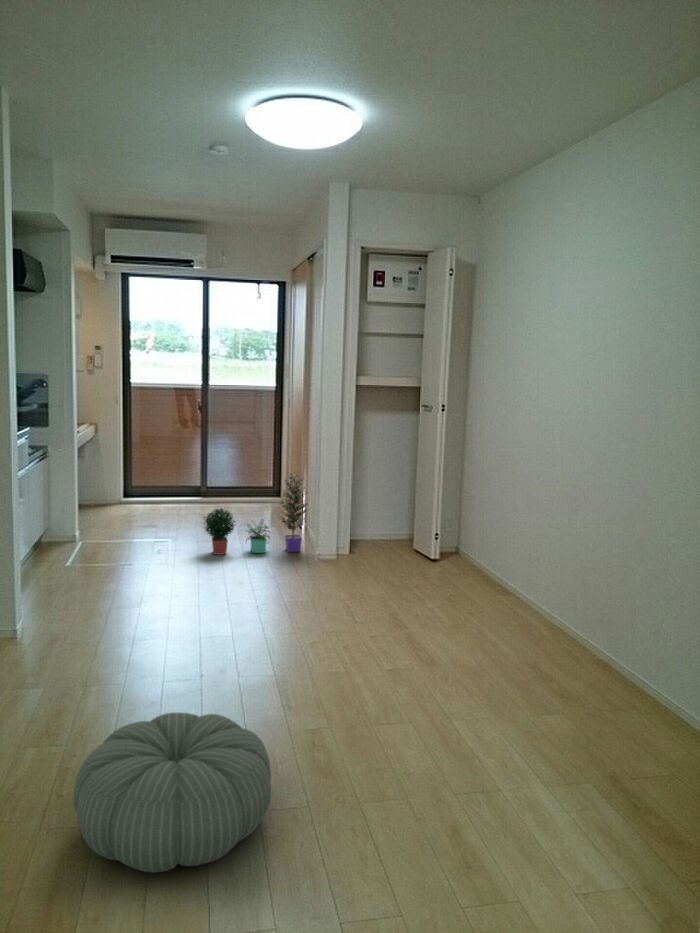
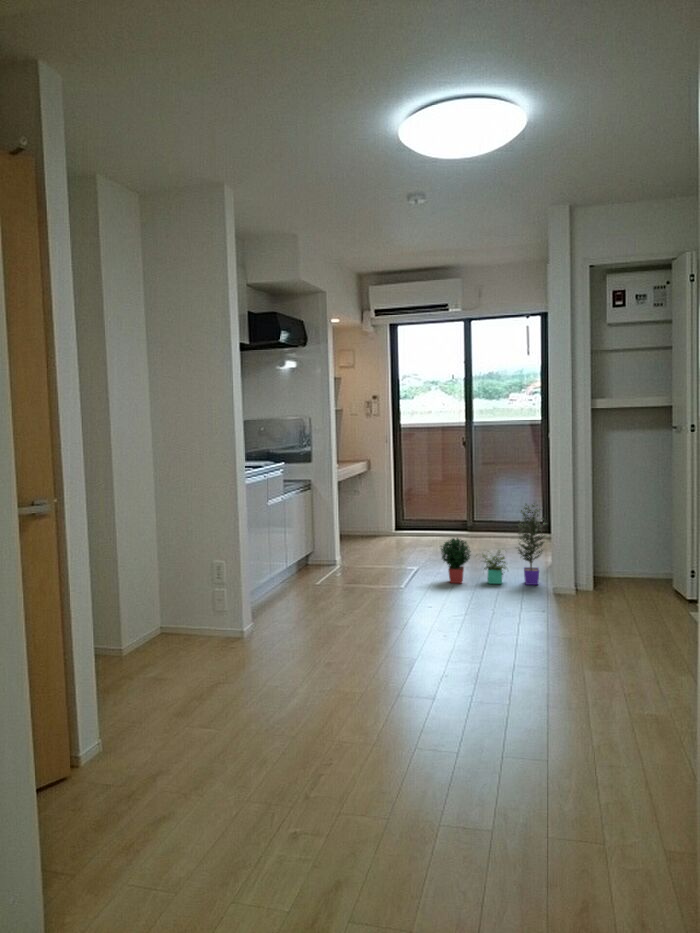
pouf: present [73,713,271,872] -> none [197,699,370,828]

